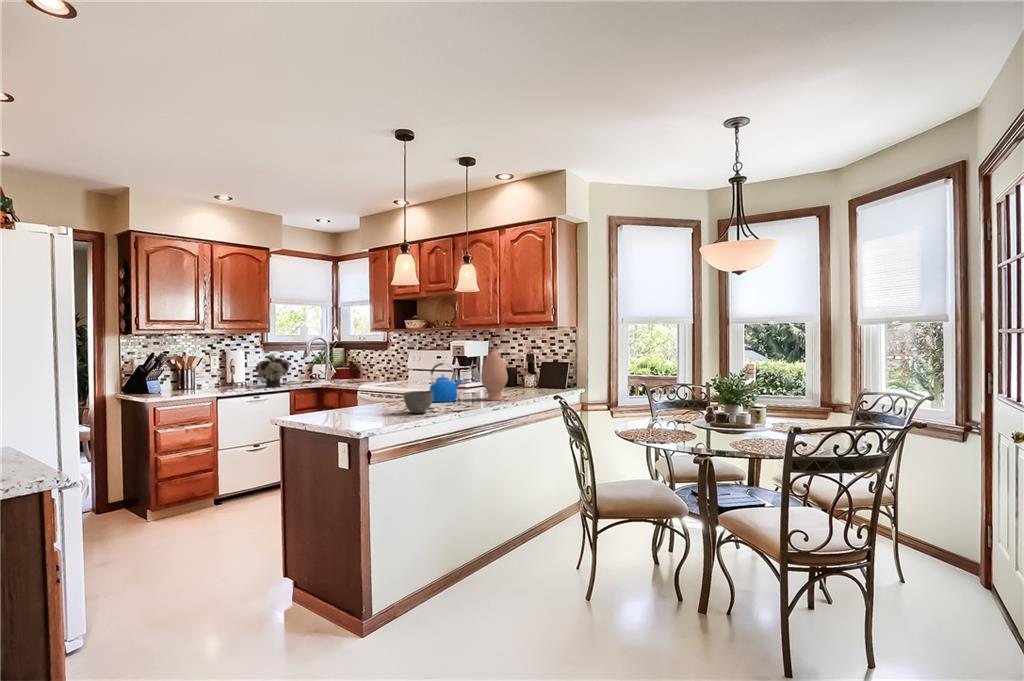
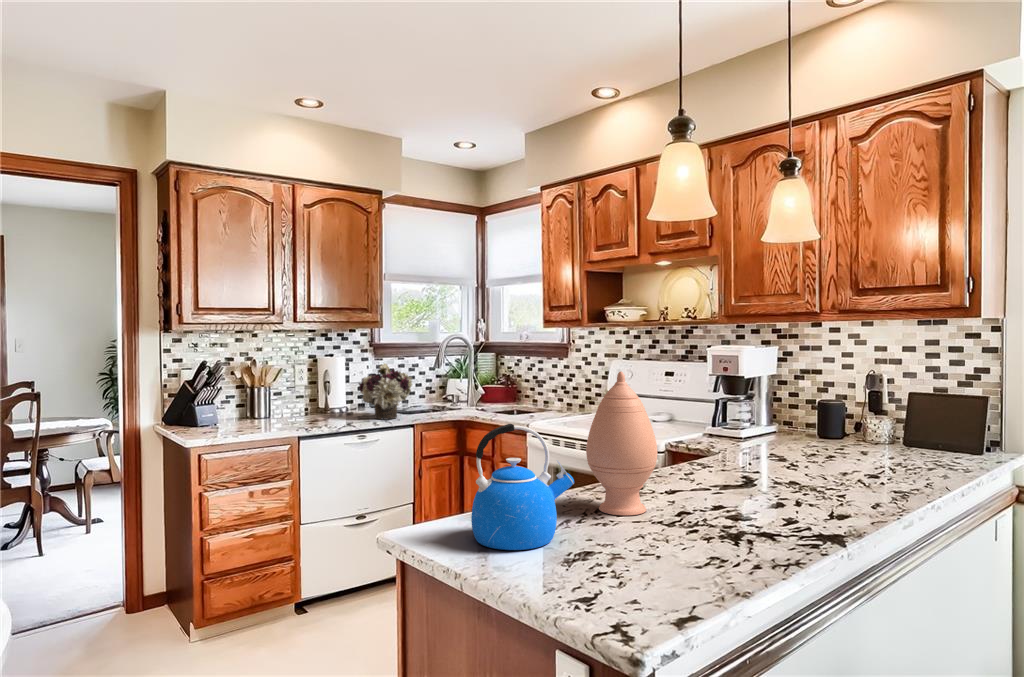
vase: present [481,347,508,400] -> present [586,372,658,515]
kettle: present [429,363,462,402] -> present [471,424,574,550]
bowl: present [403,391,433,413] -> none [678,483,758,548]

